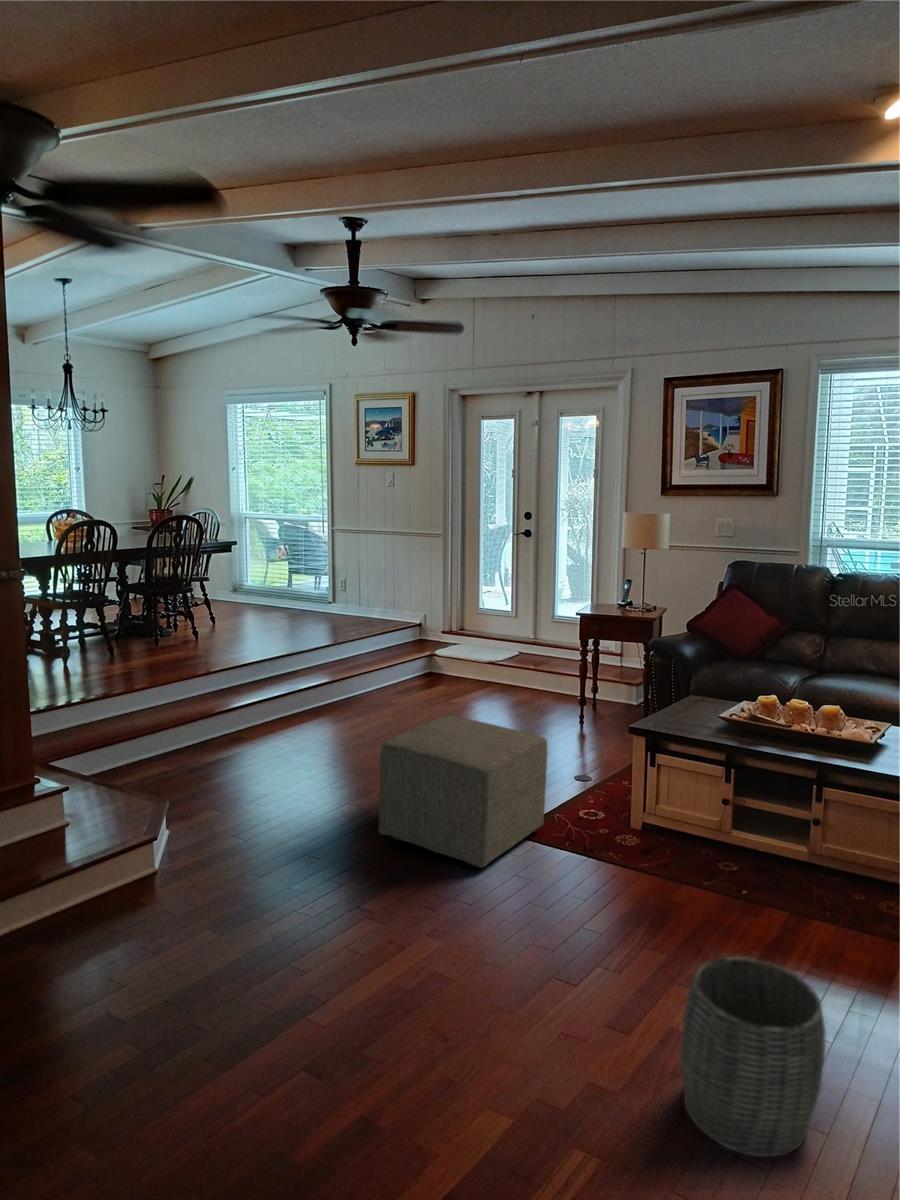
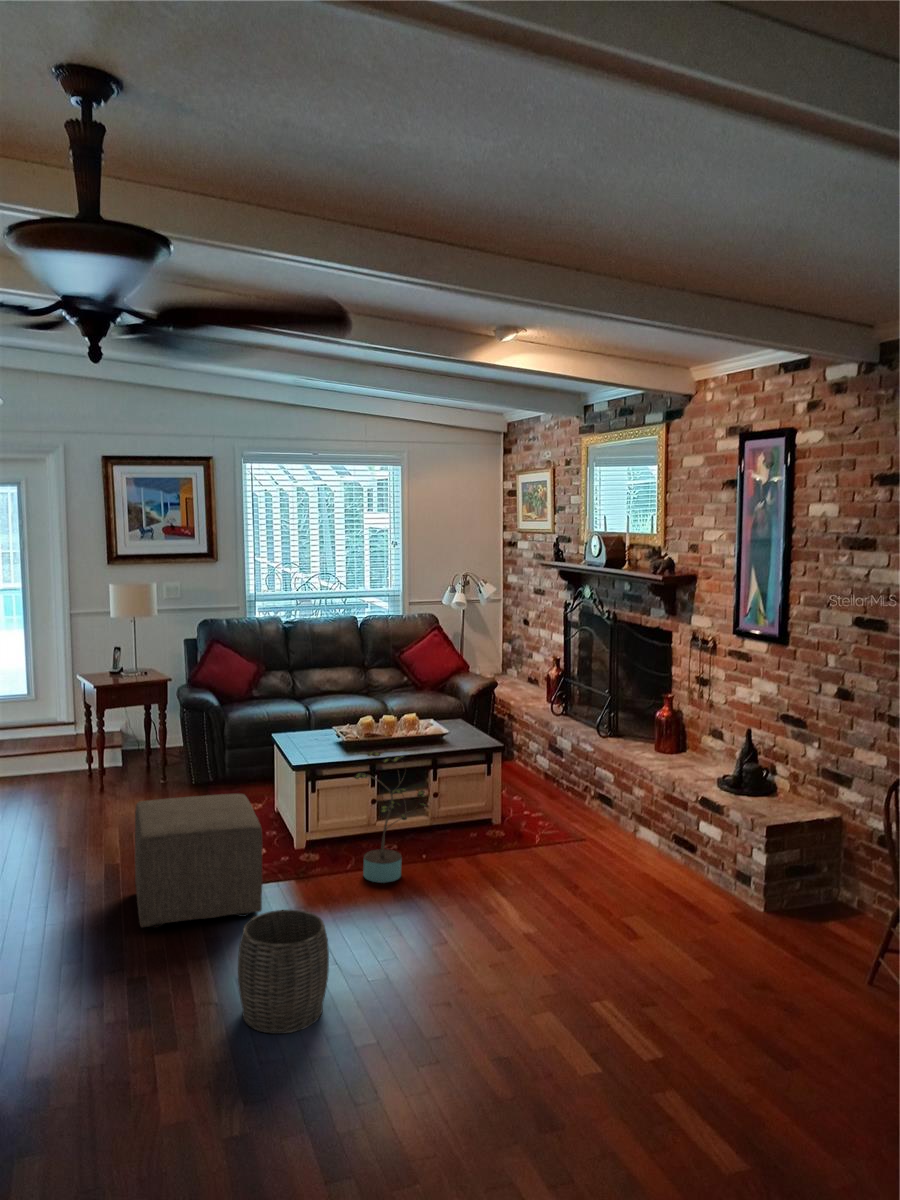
potted plant: none [627,729,729,908] -> present [354,752,426,883]
woven basket: present [681,957,826,1157] -> present [238,910,329,1034]

